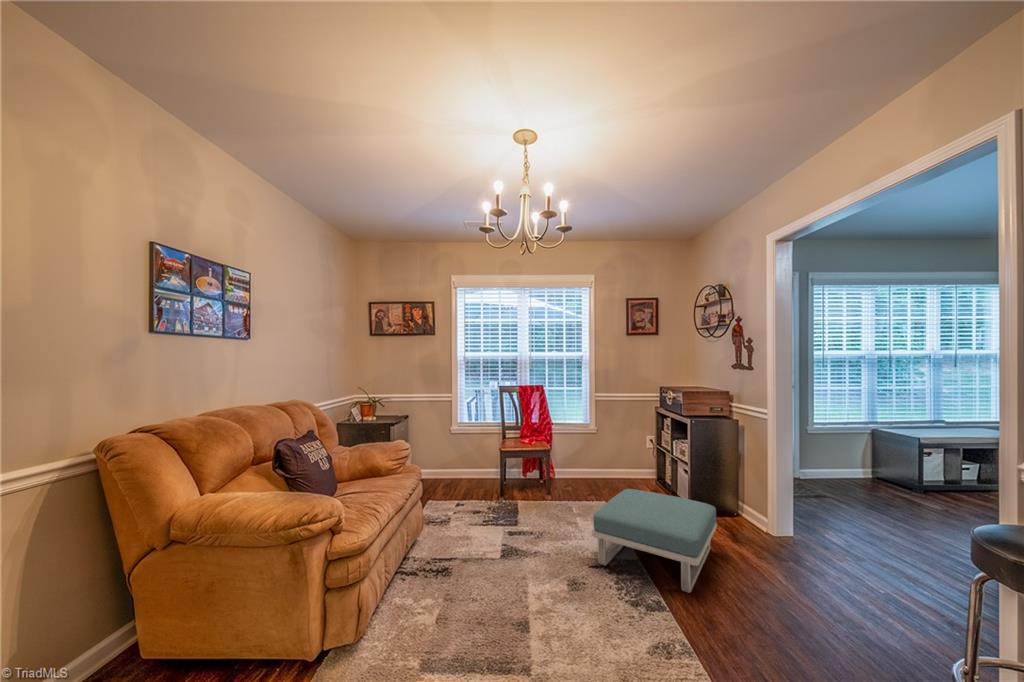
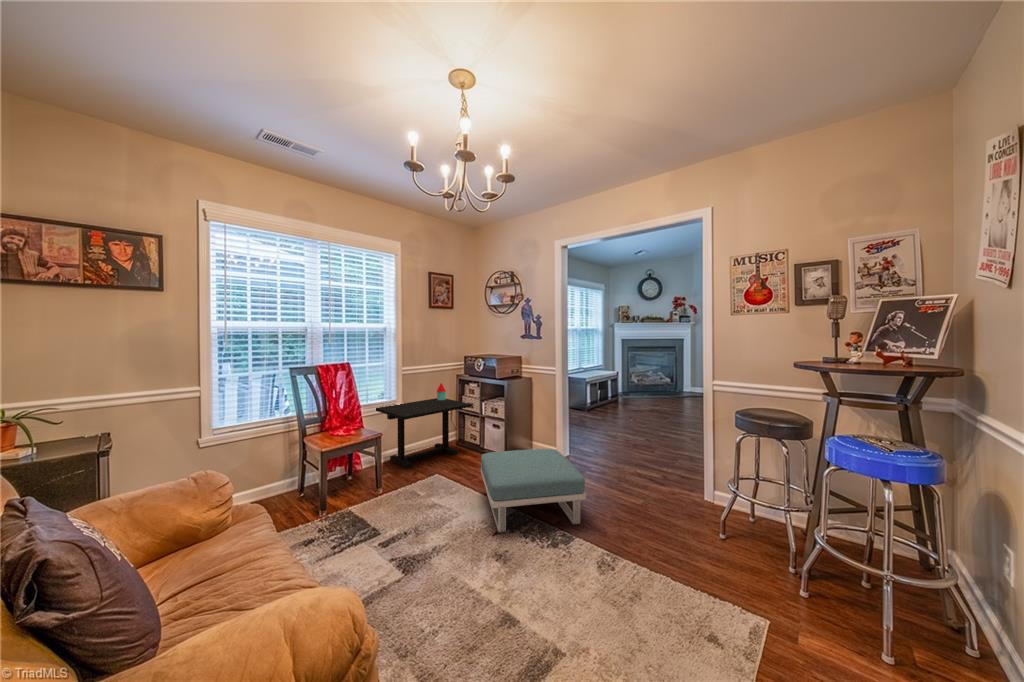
side table: none [571,412,662,491] -> present [376,383,472,469]

